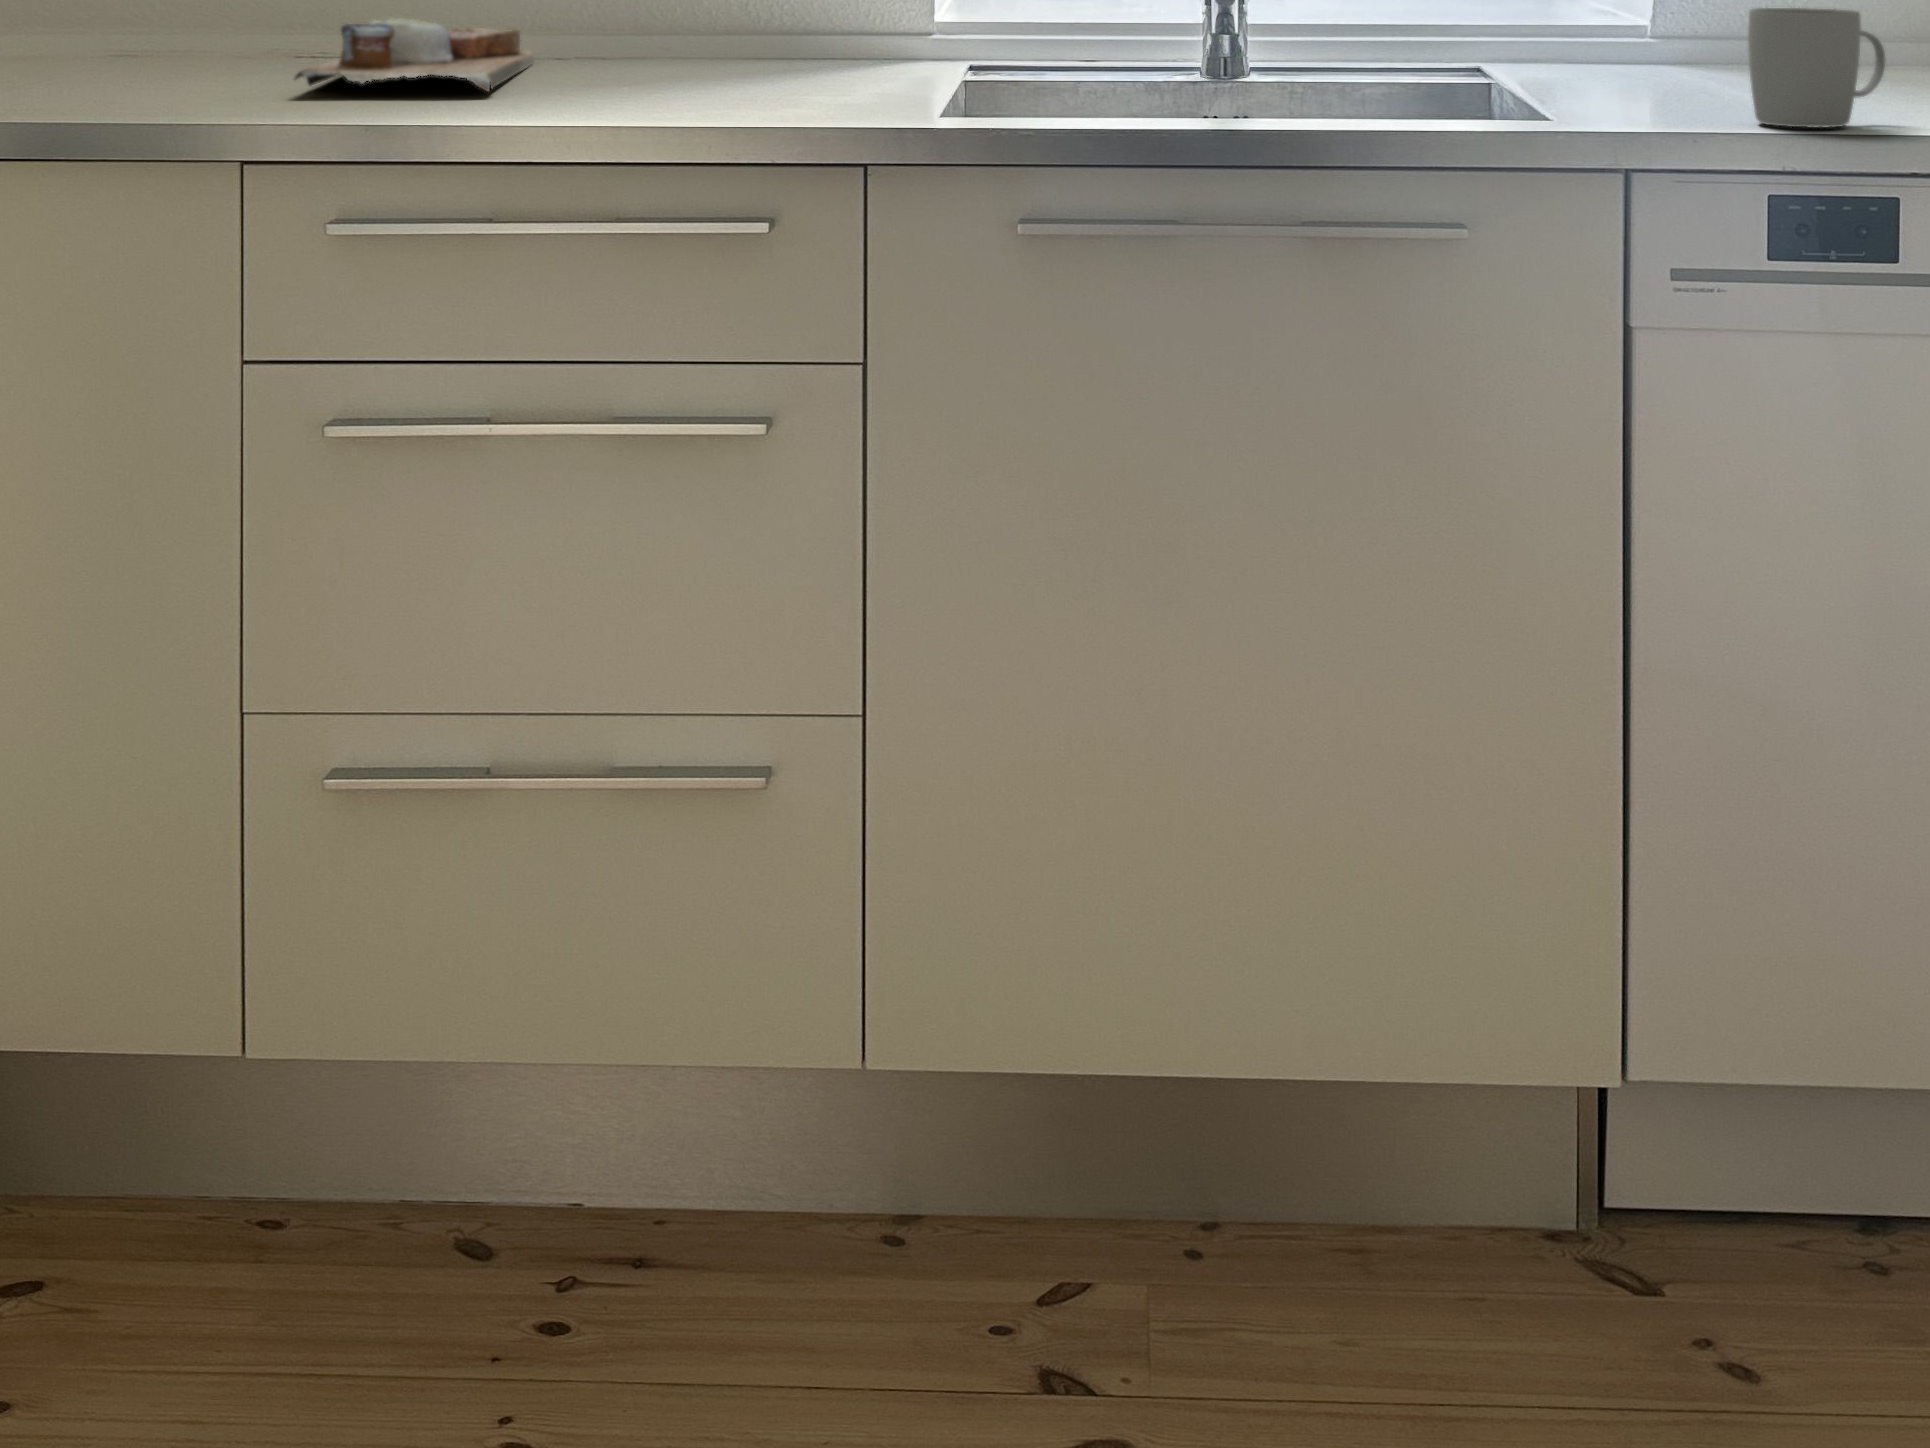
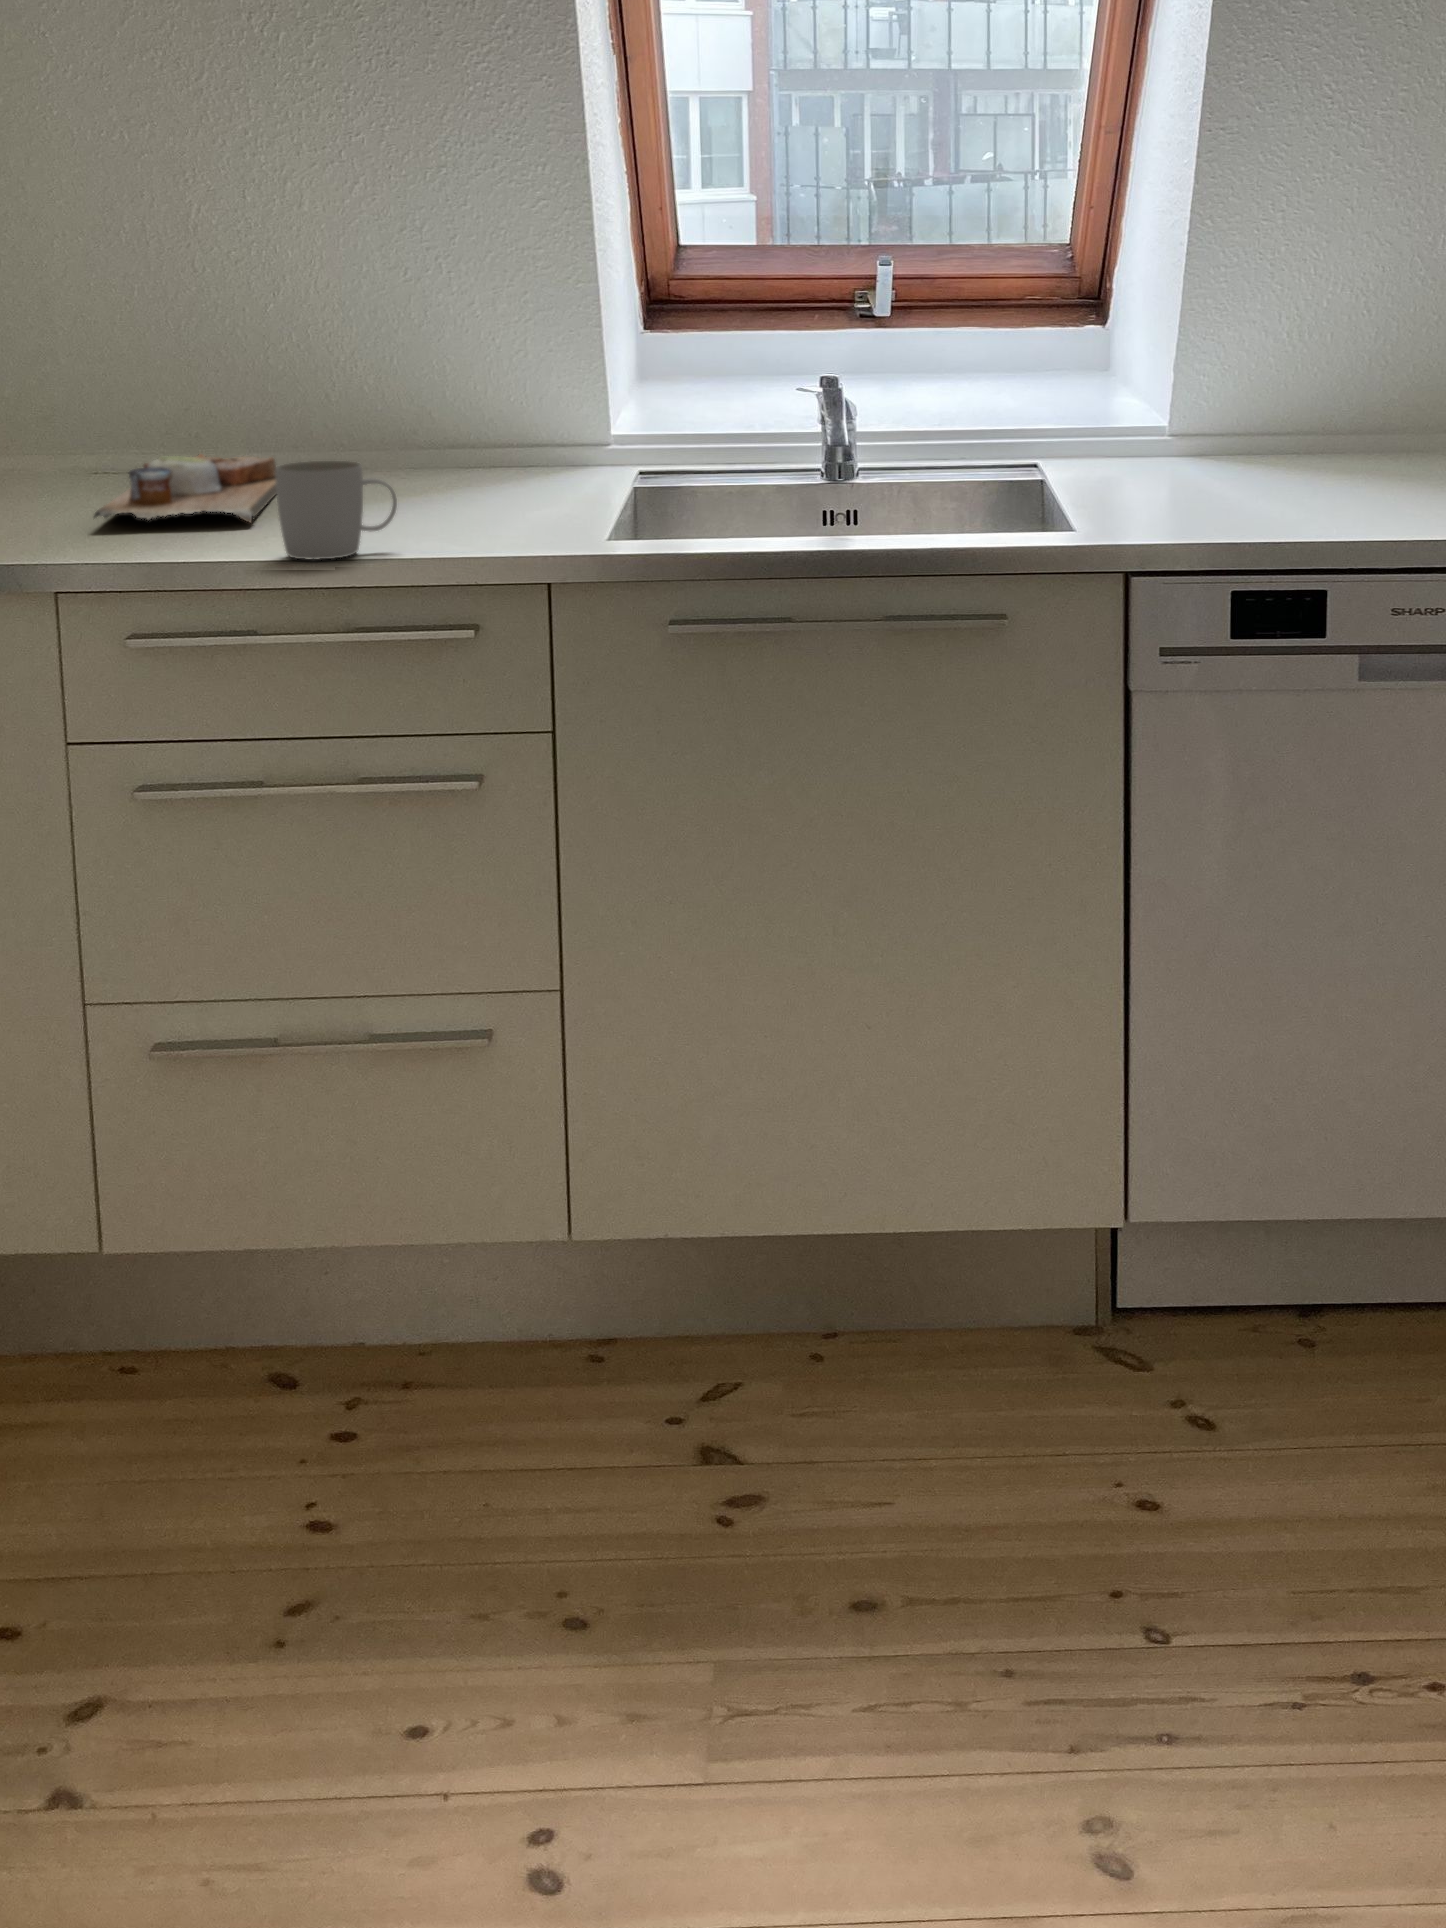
mug: present [1748,8,1885,128] -> present [276,461,397,560]

